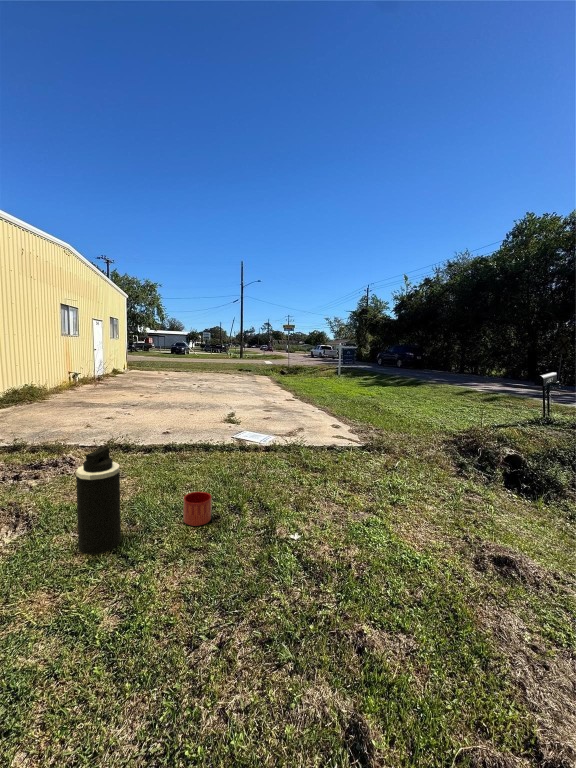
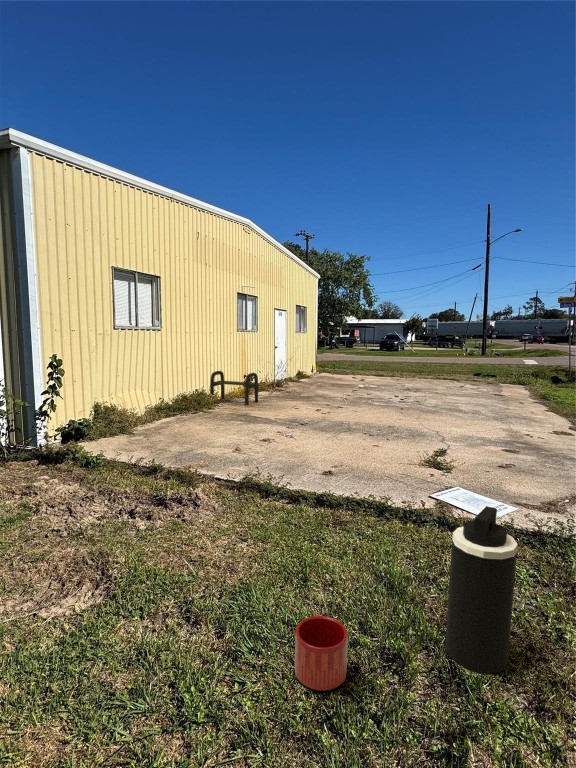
bench: none [40,369,86,396] -> present [210,371,258,405]
trash can: present [76,448,121,554] -> present [445,506,517,674]

